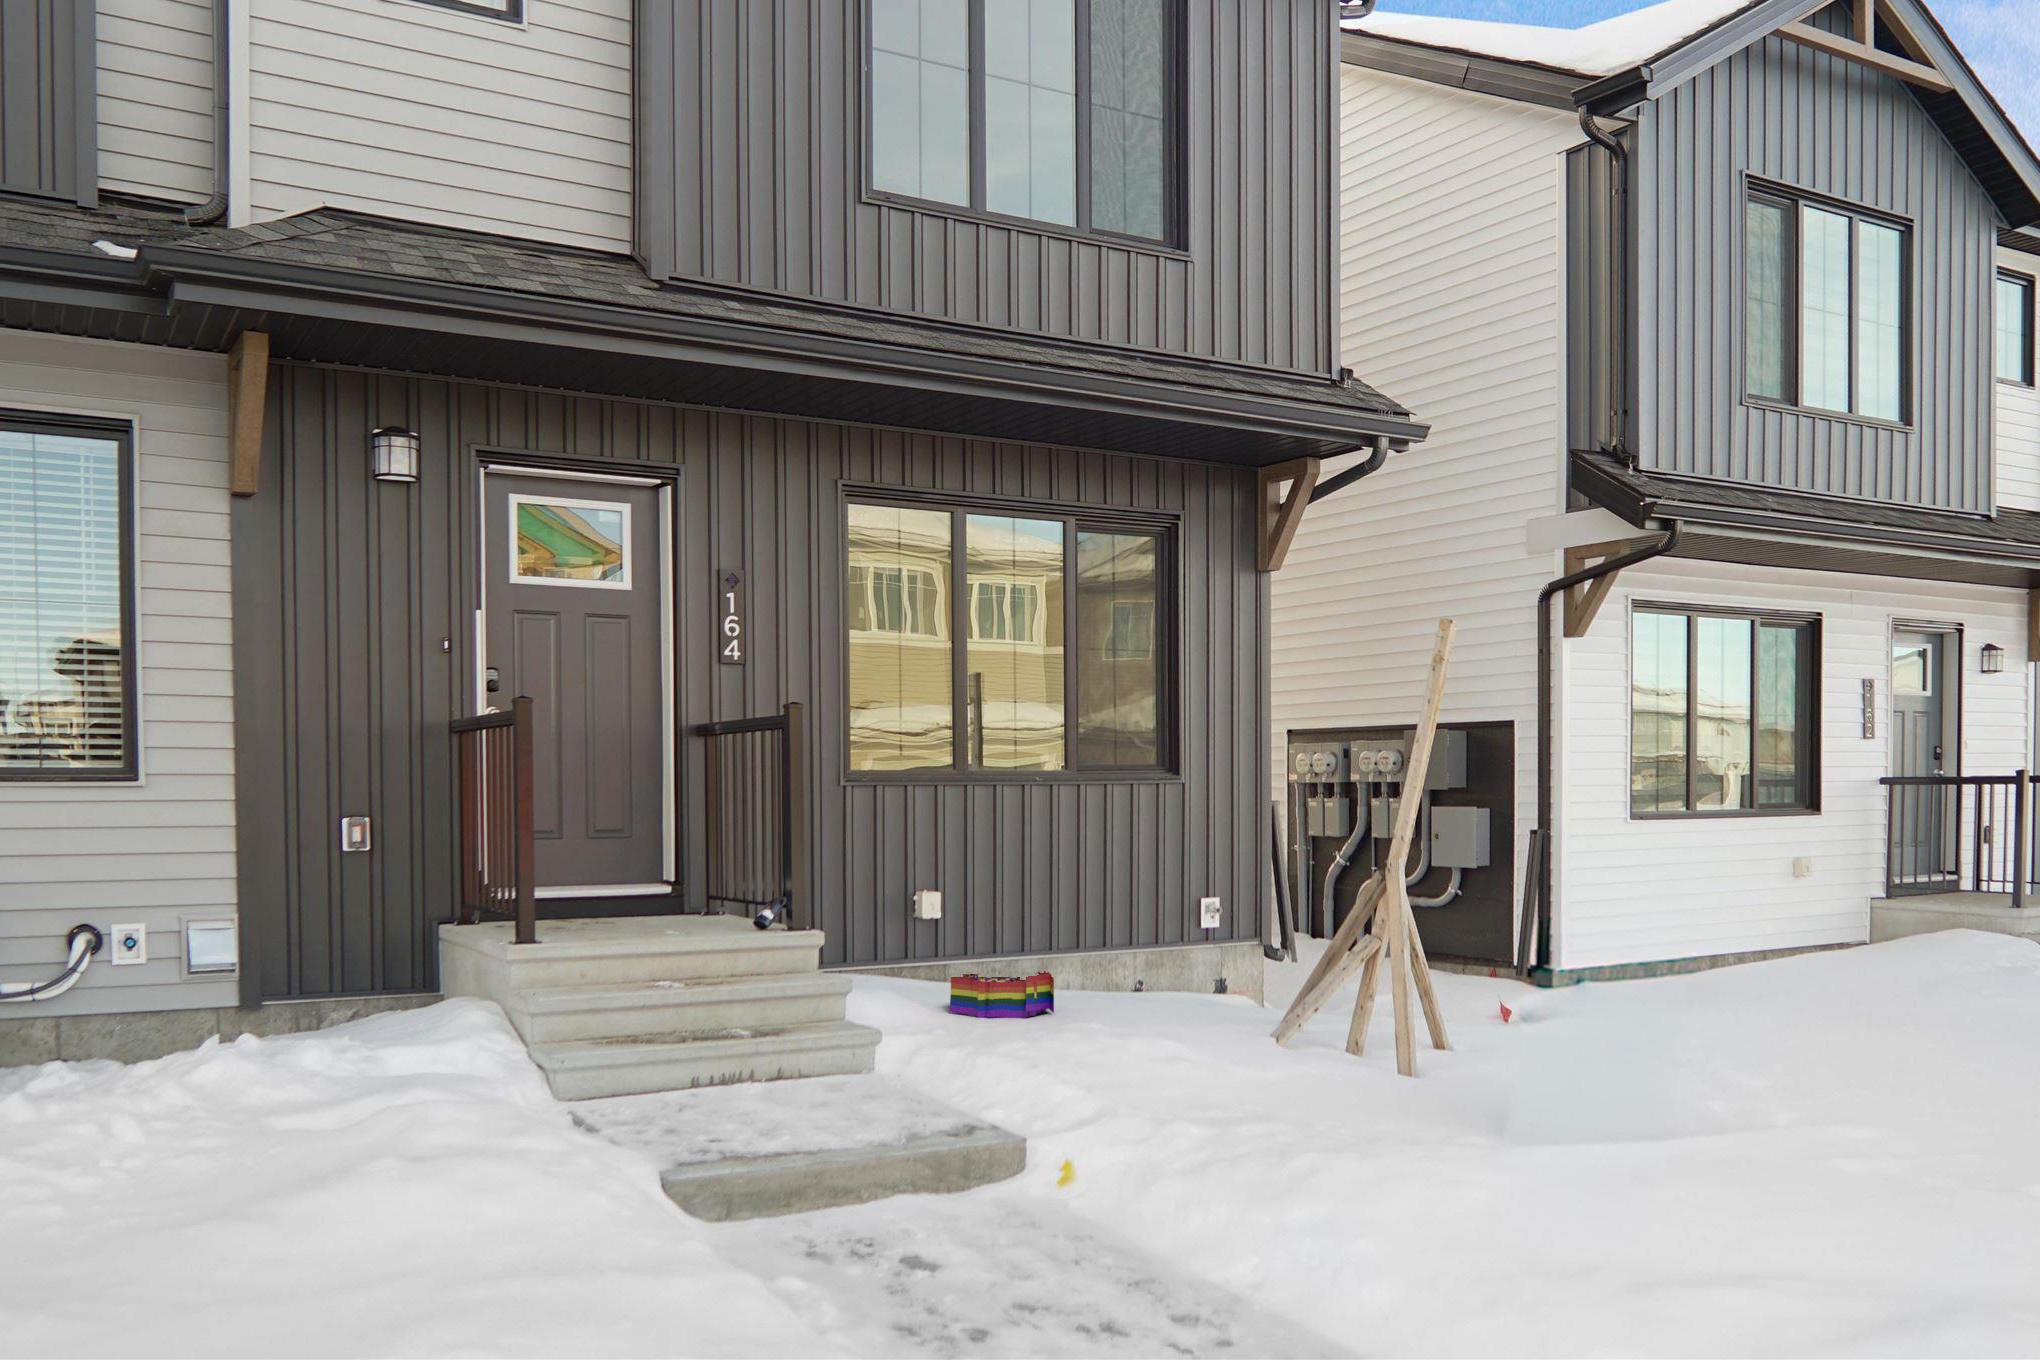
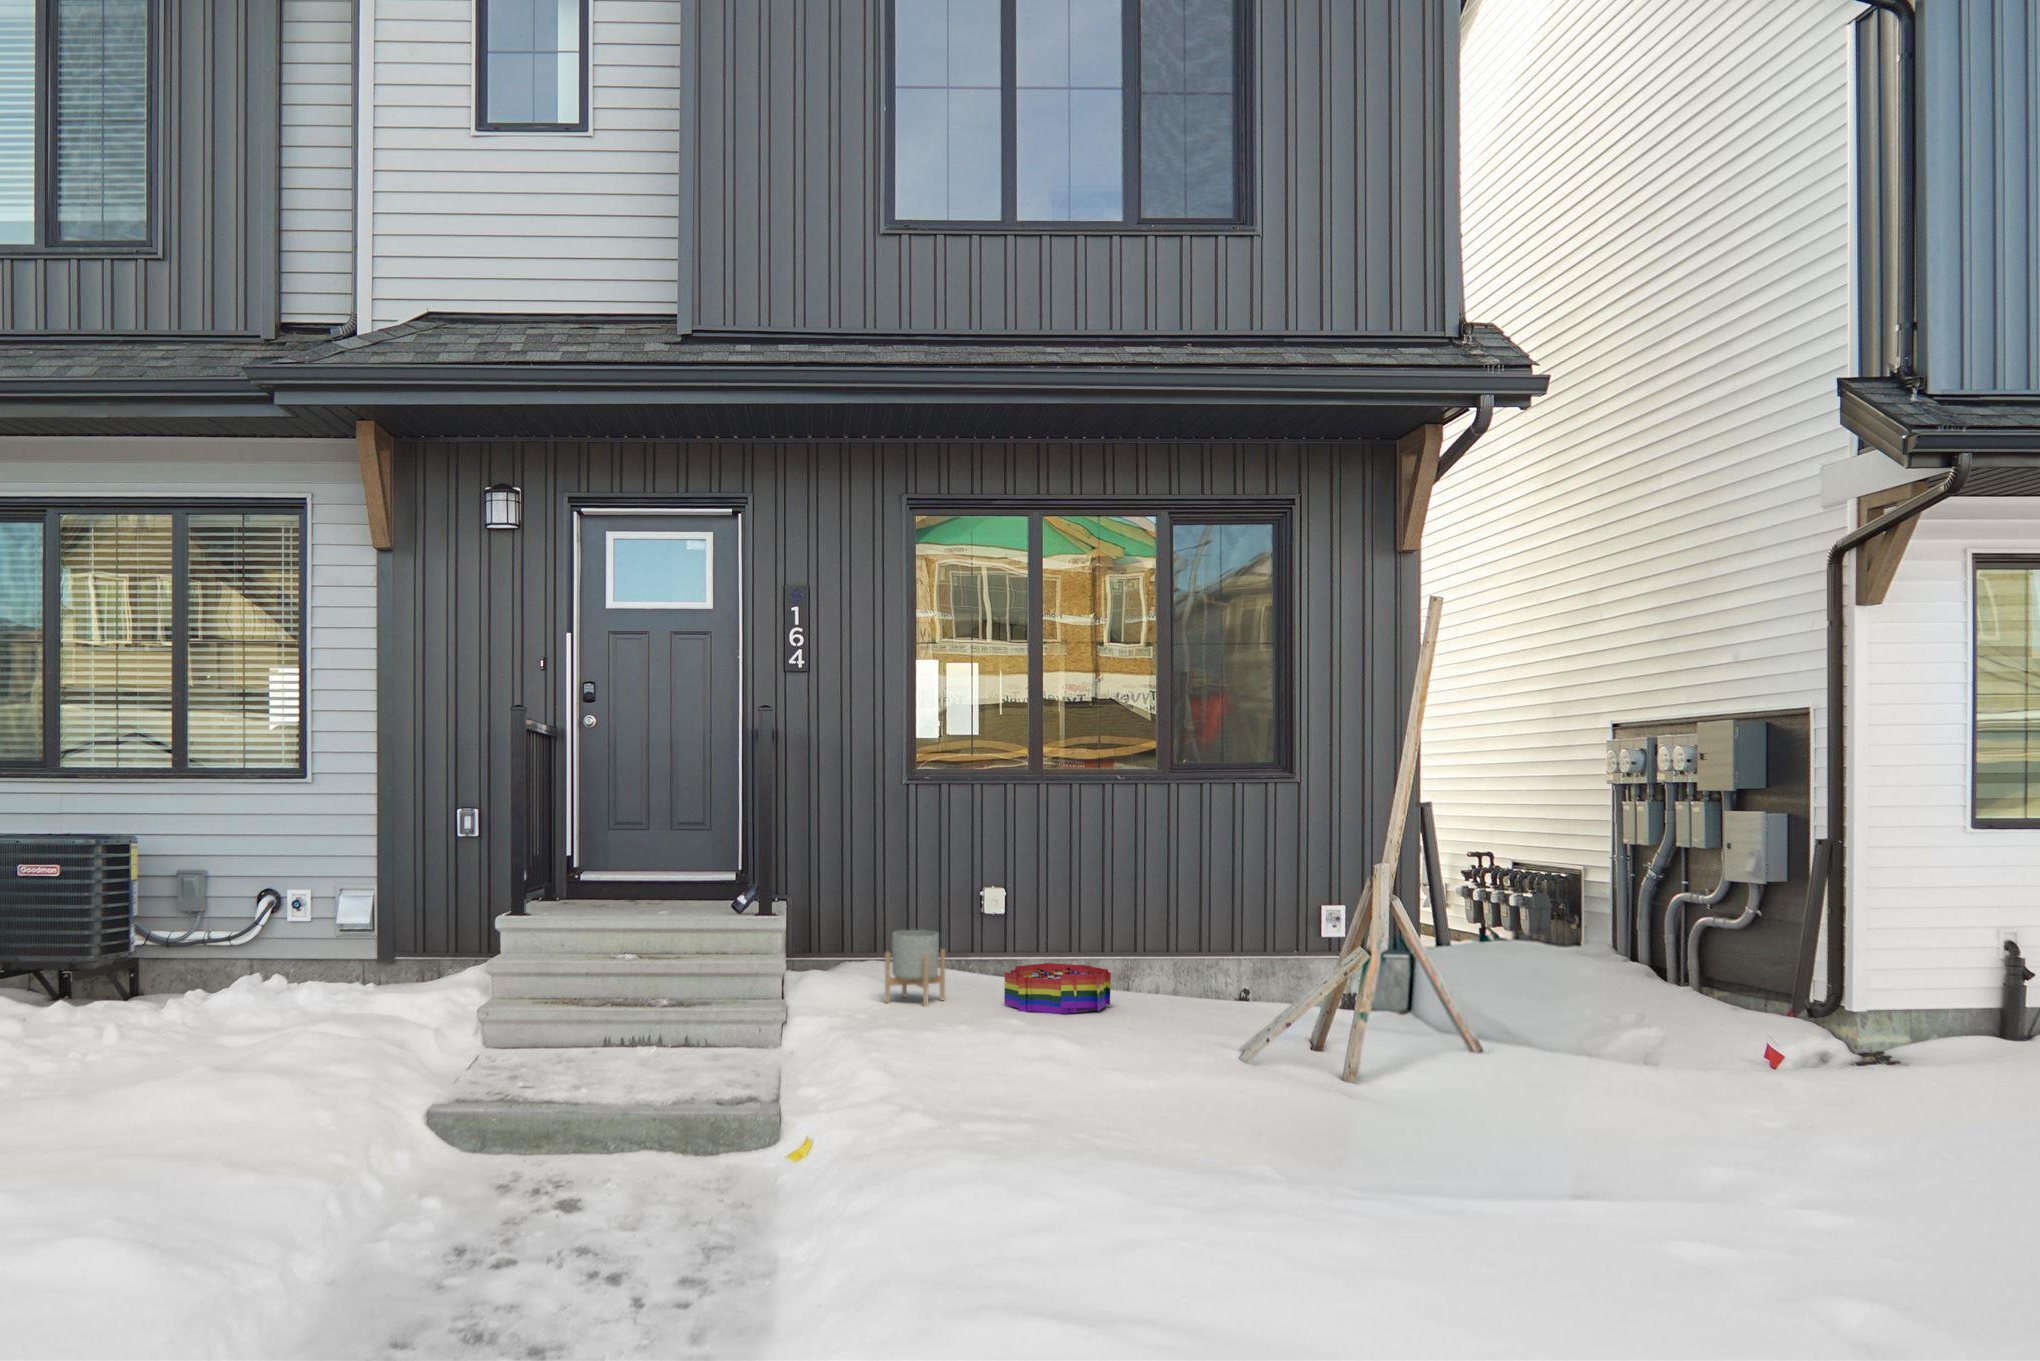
planter: none [832,938,885,1020] -> present [885,930,945,1007]

